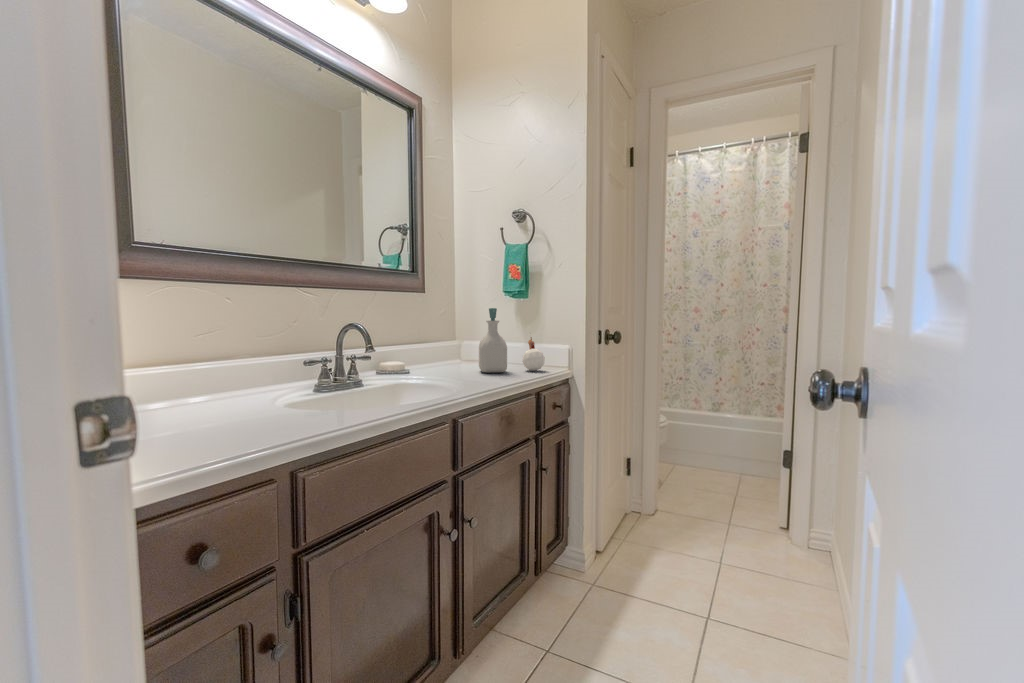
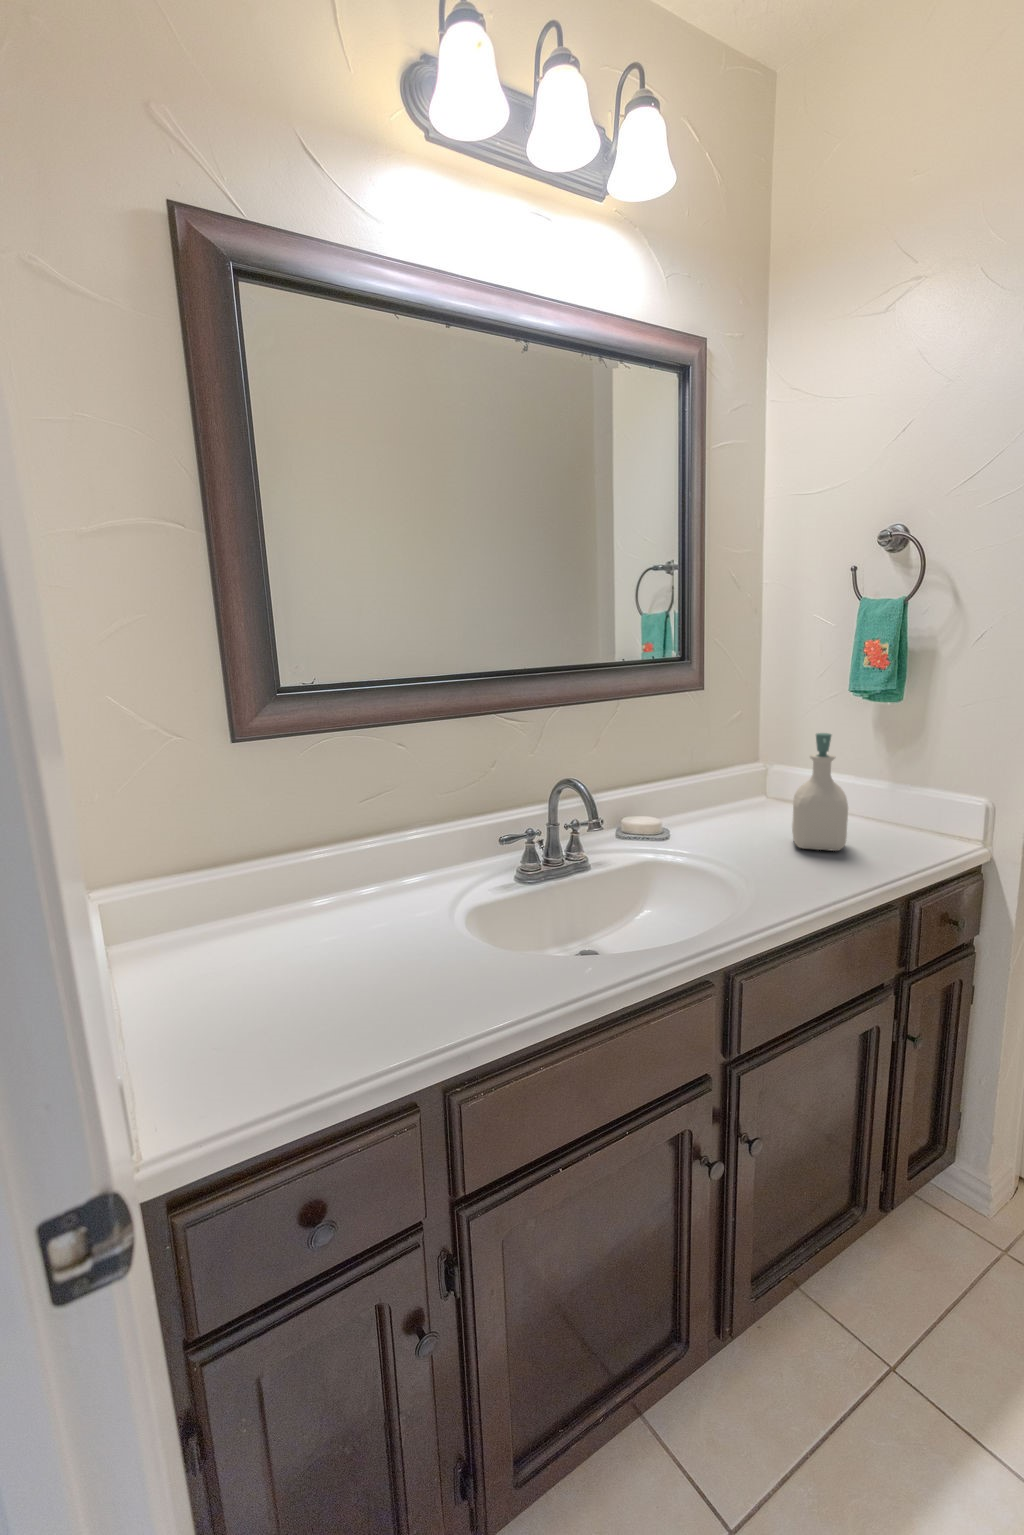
candle: present [523,333,545,371] -> none [880,774,928,849]

